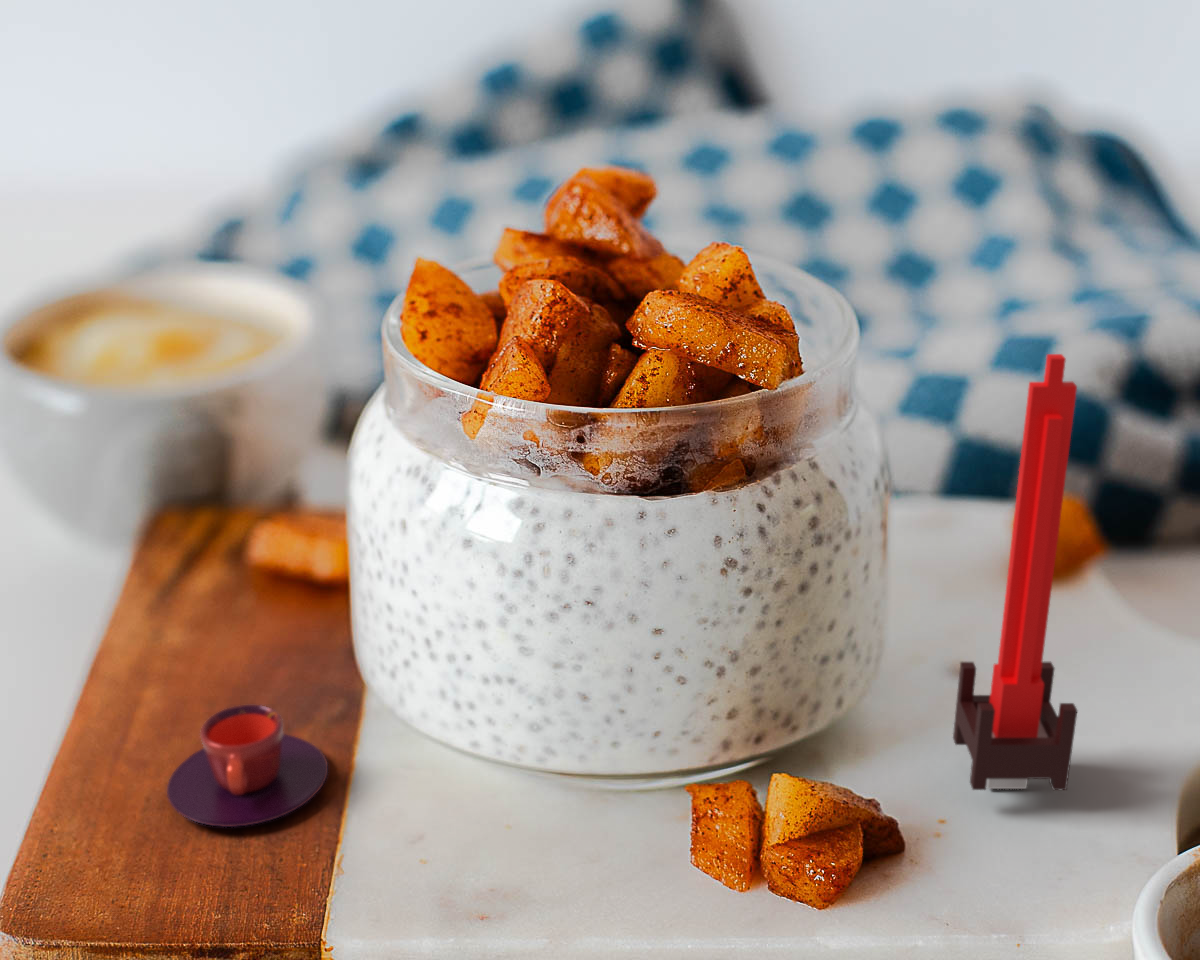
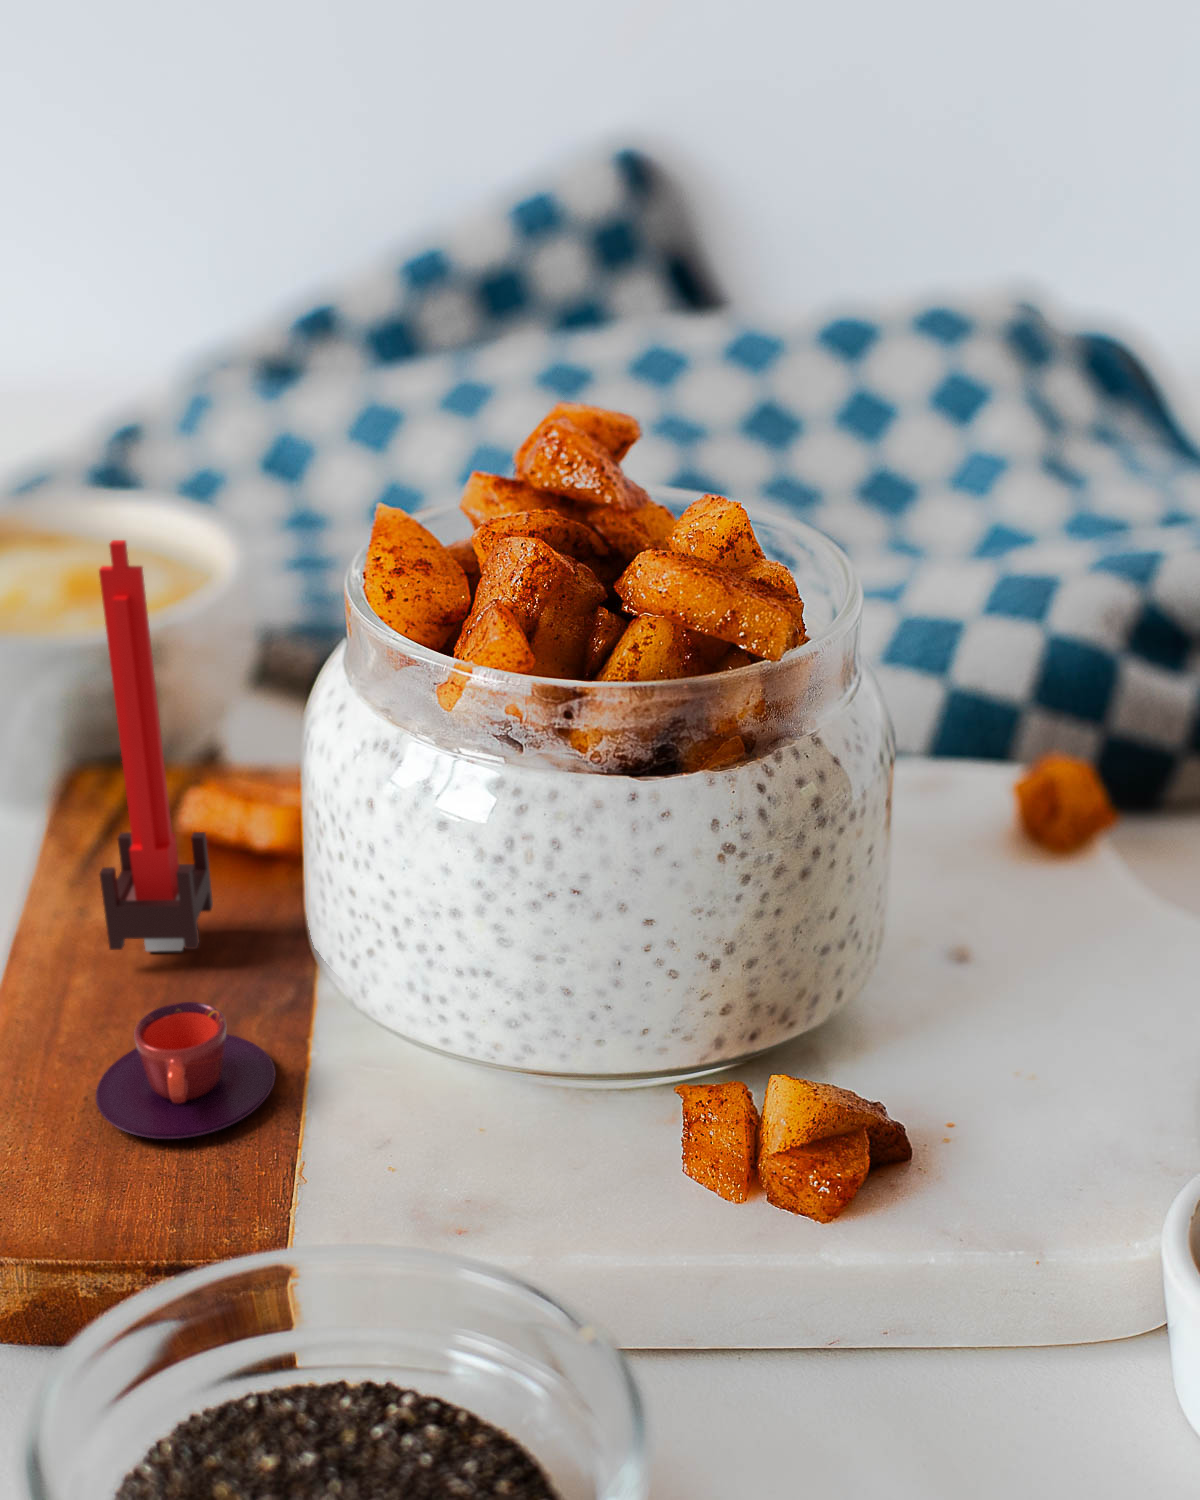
candle: present [953,354,1077,790] -> present [99,540,213,951]

